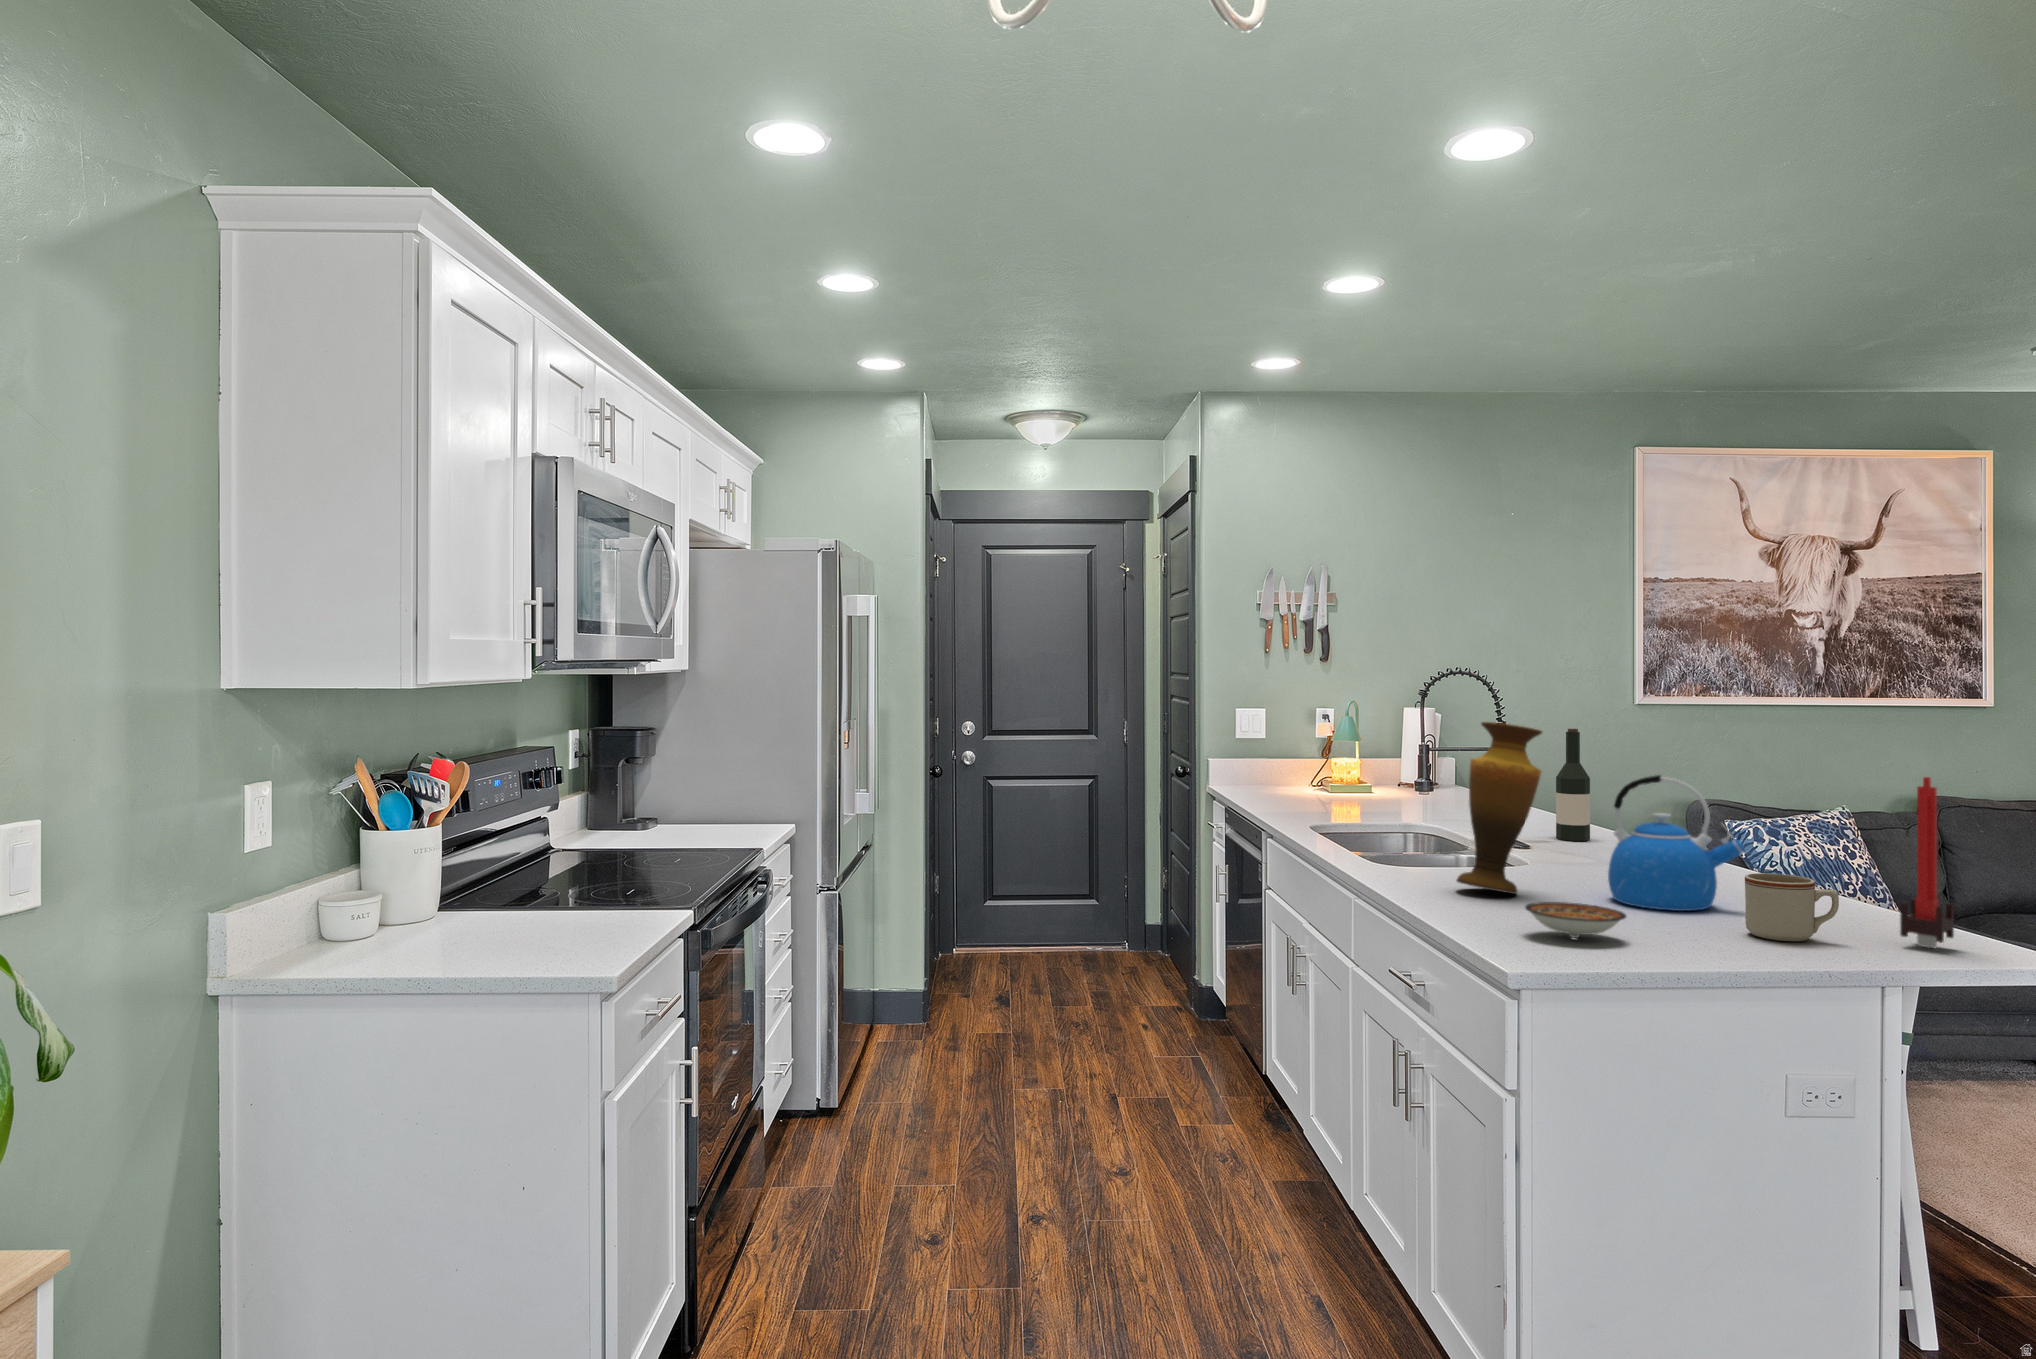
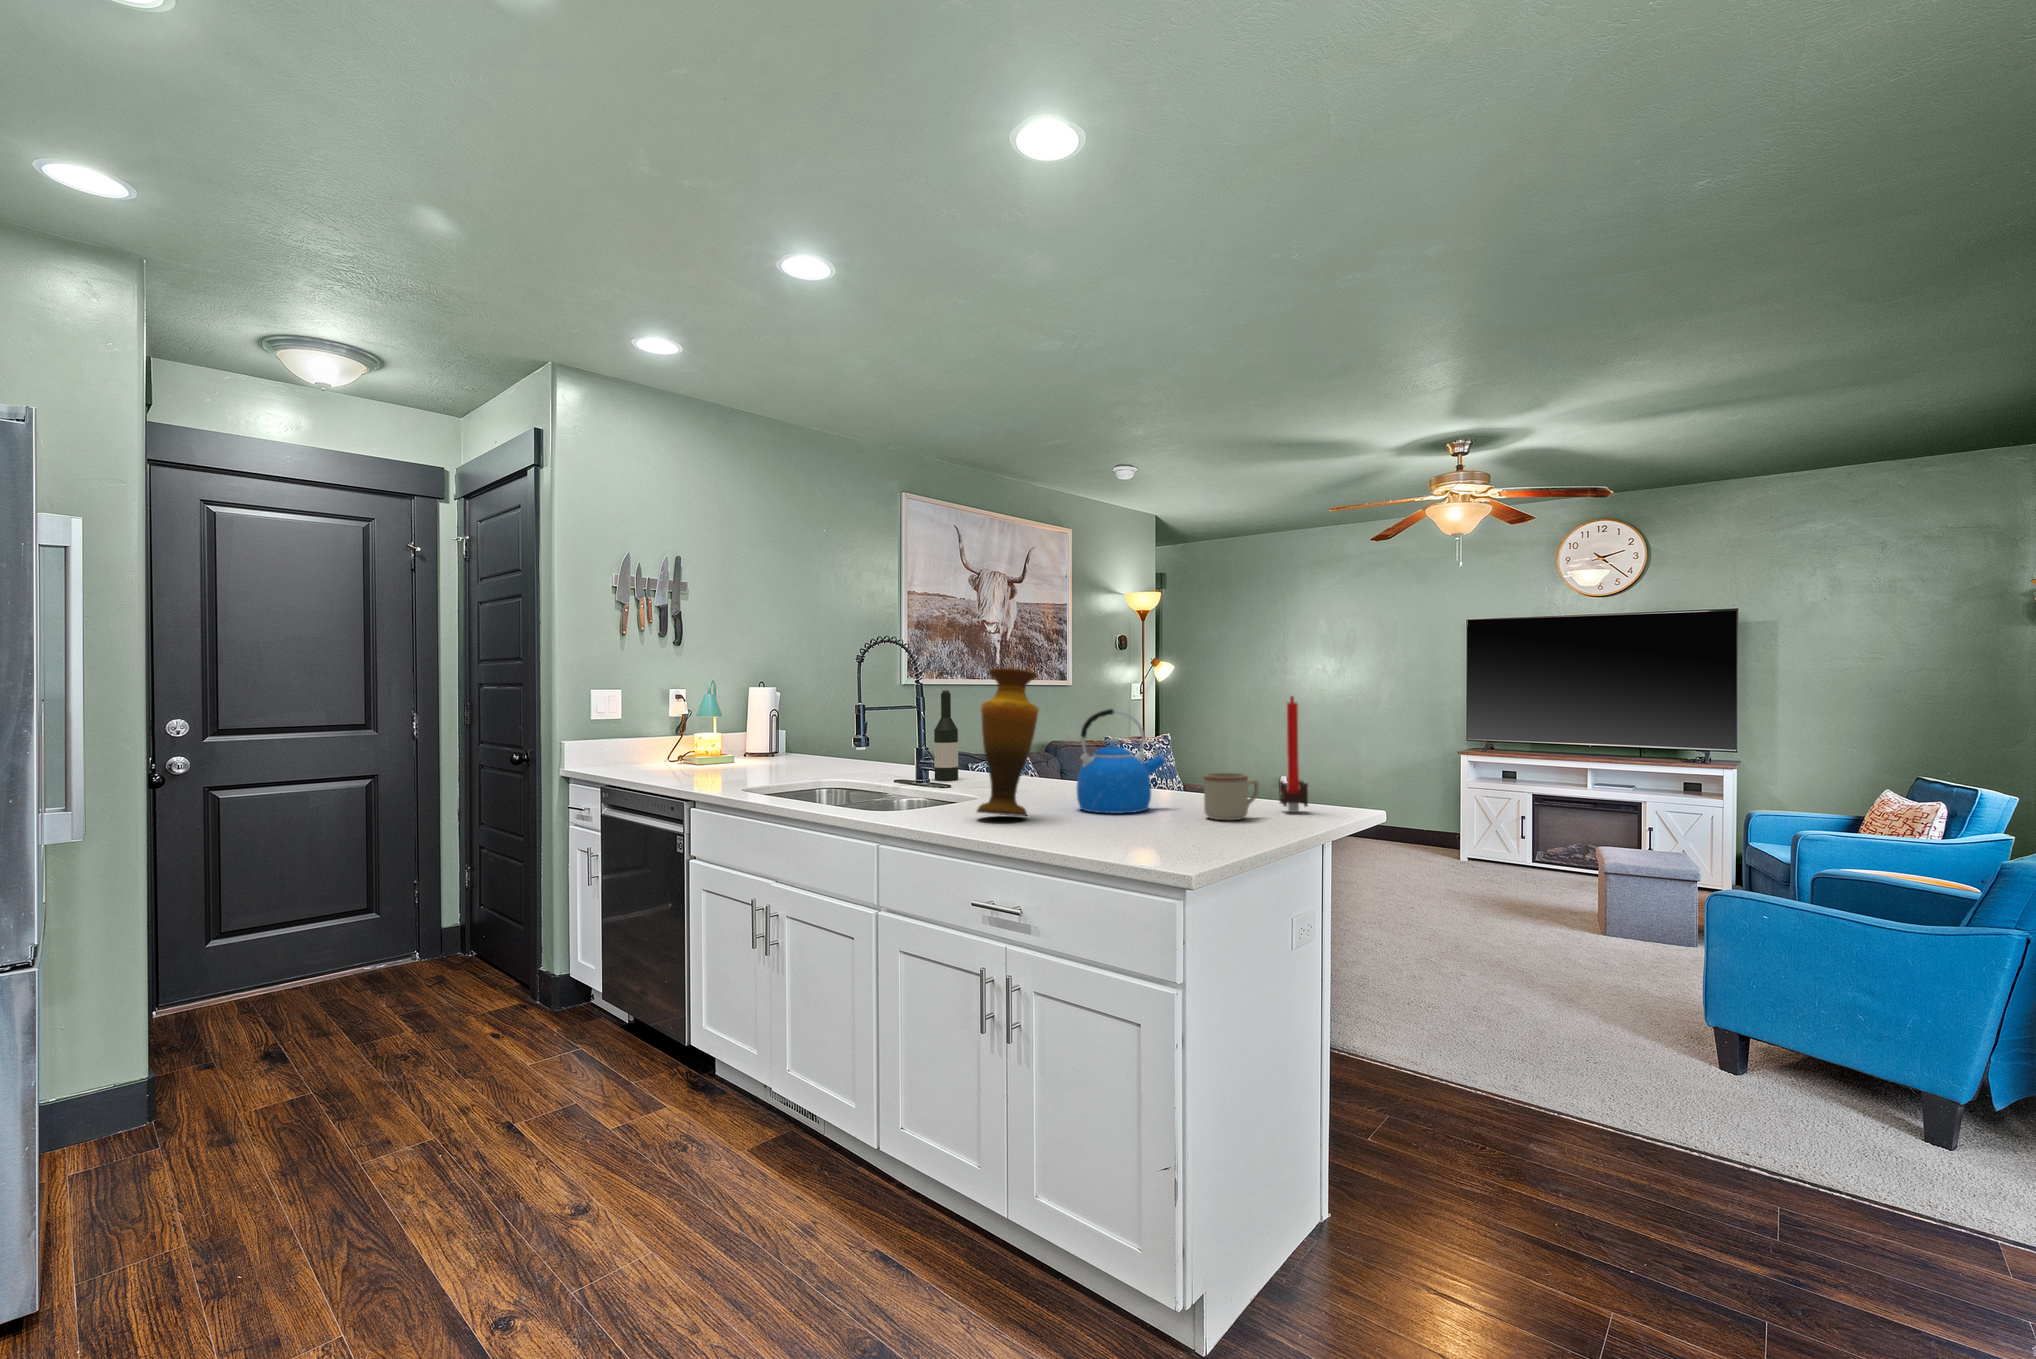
ceramic bowl: present [1525,902,1626,938] -> none [1106,811,1179,839]

